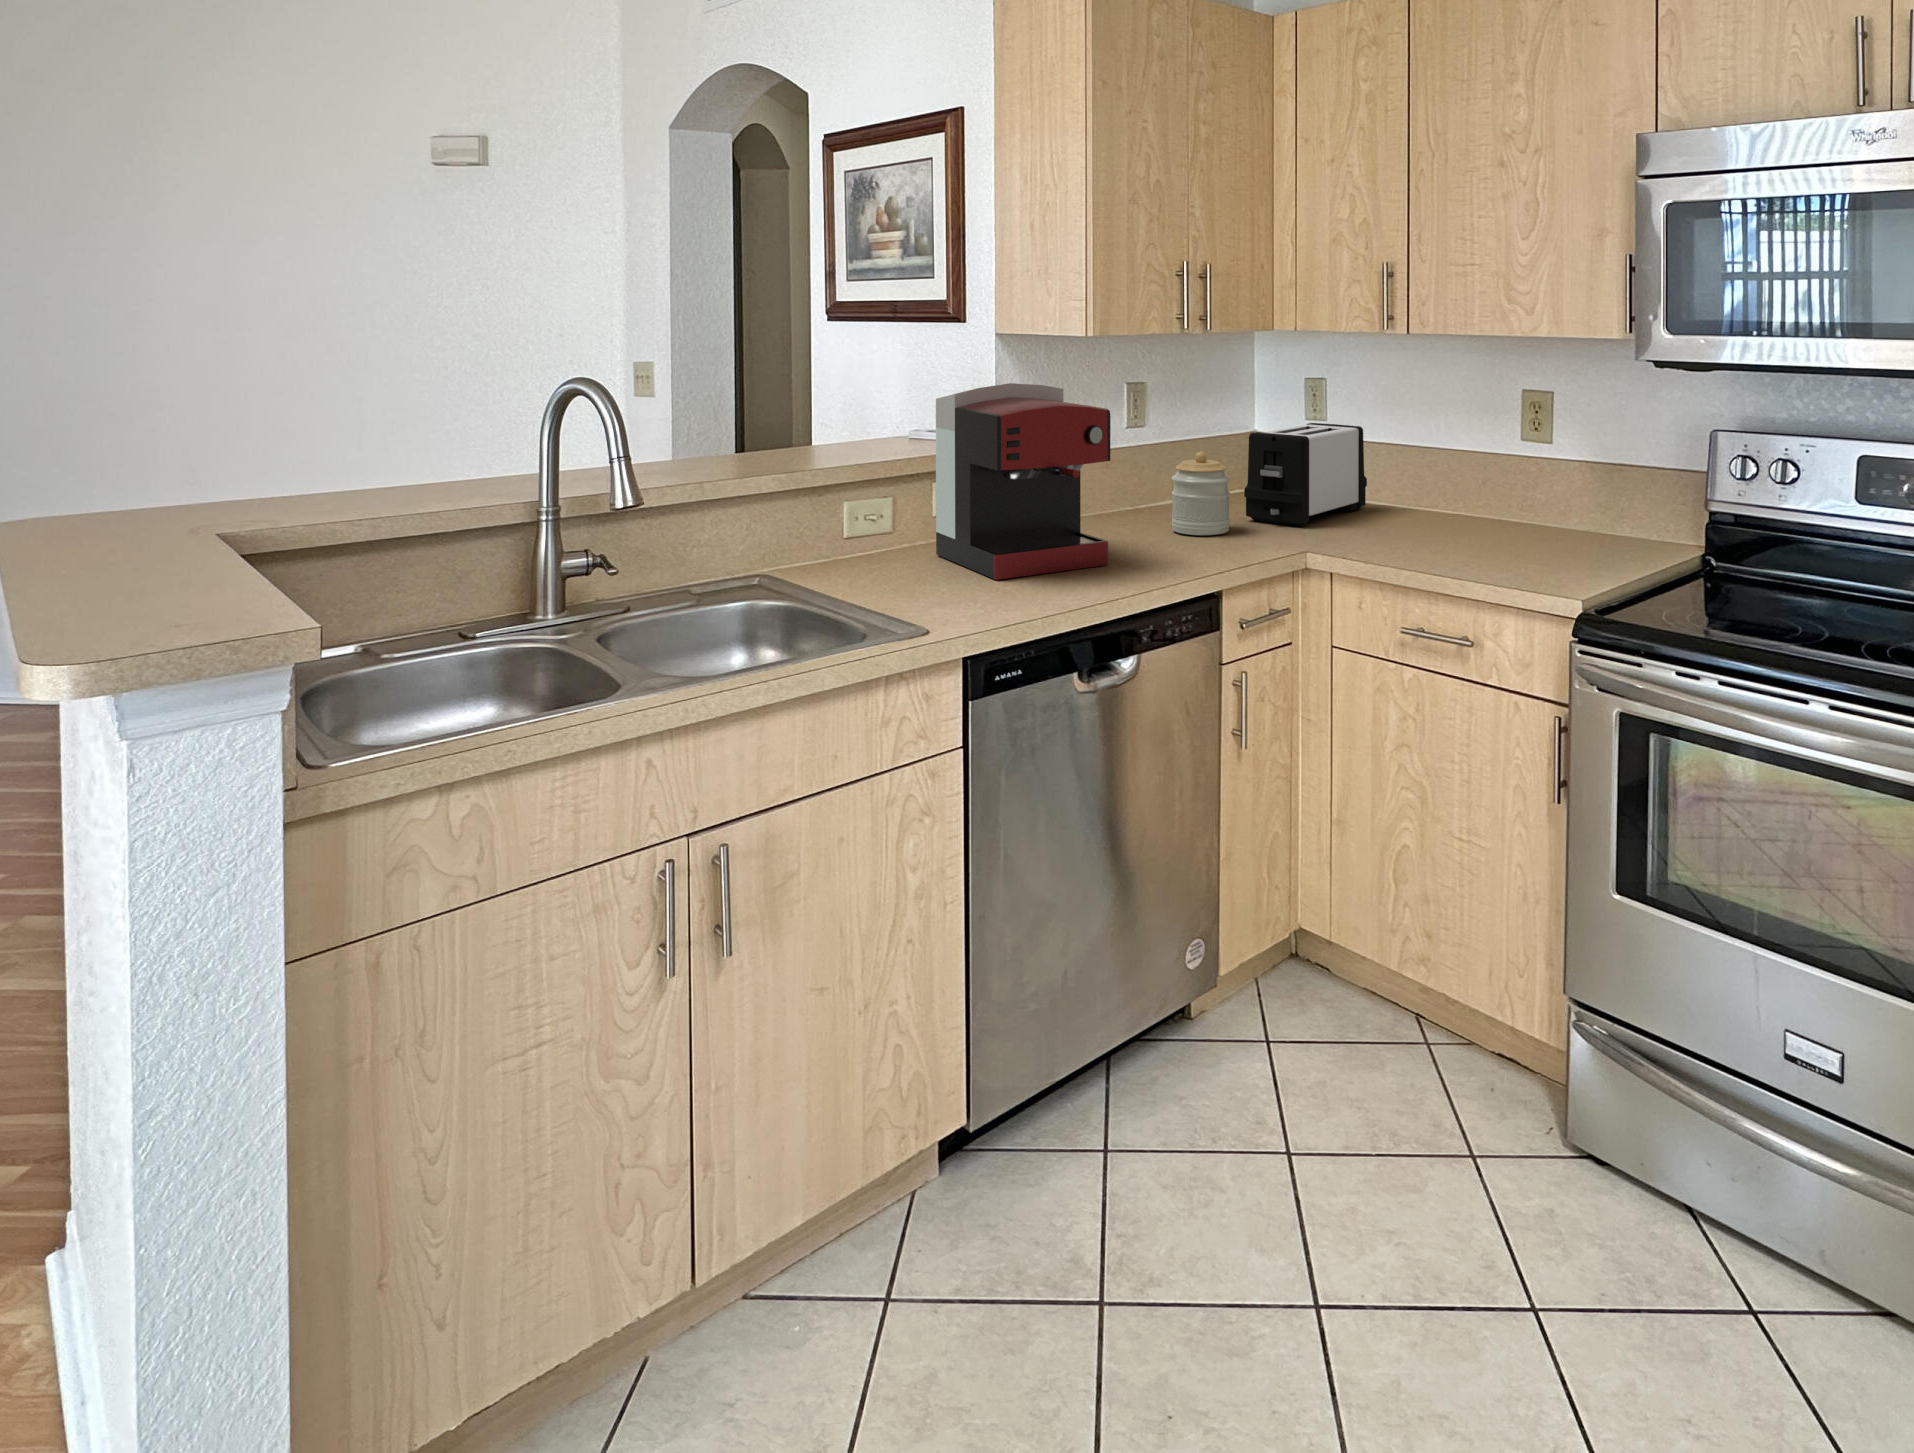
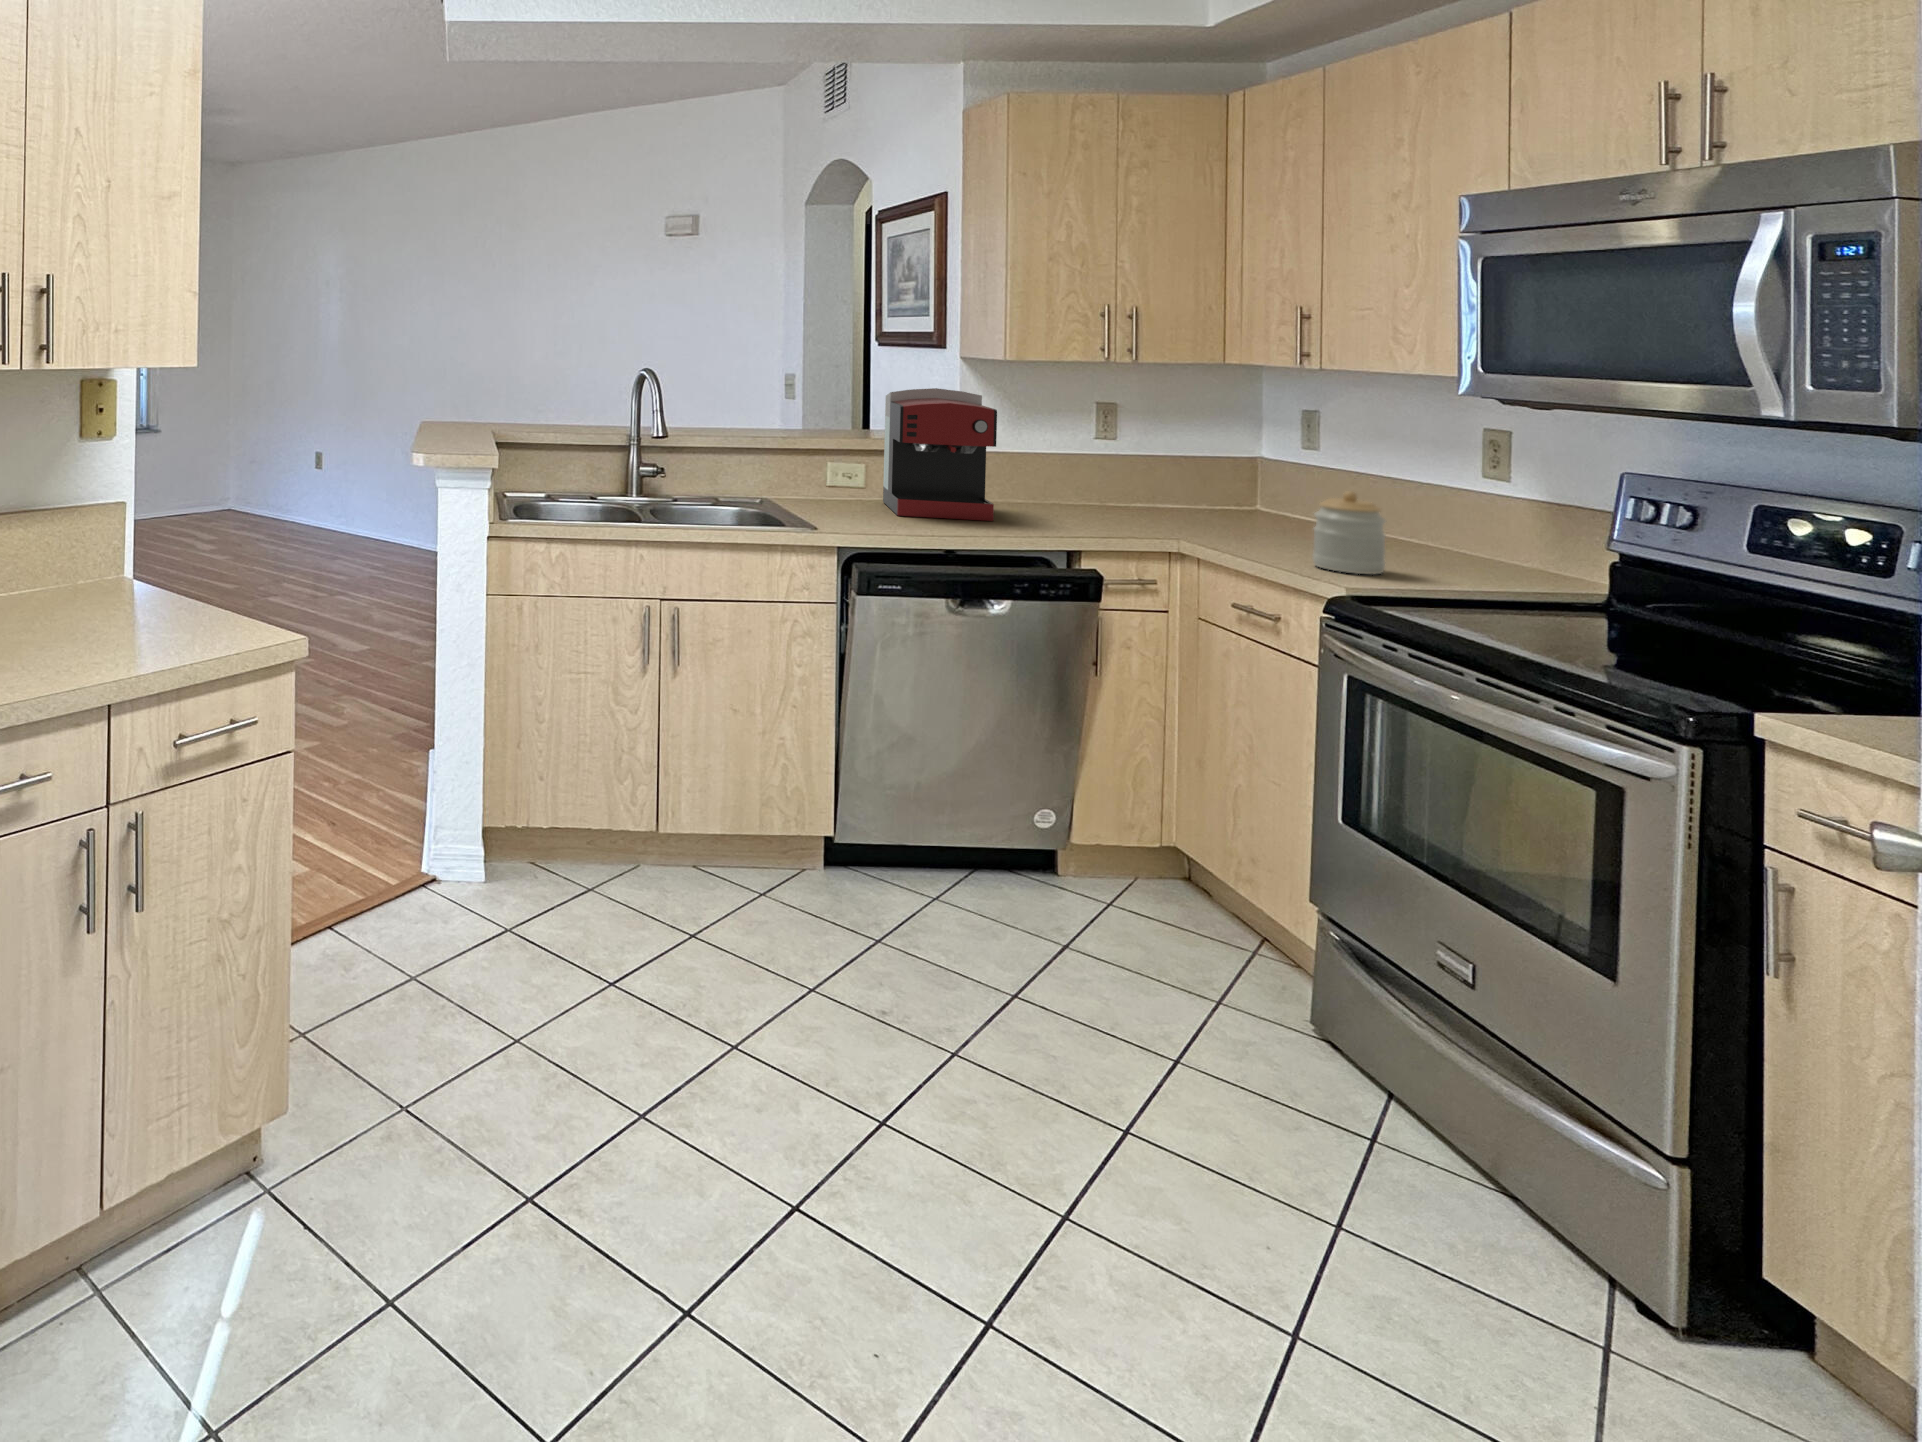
toaster: present [1244,423,1367,526] -> none [1171,448,1321,528]
jar: present [1172,452,1230,535] -> present [1313,491,1385,574]

